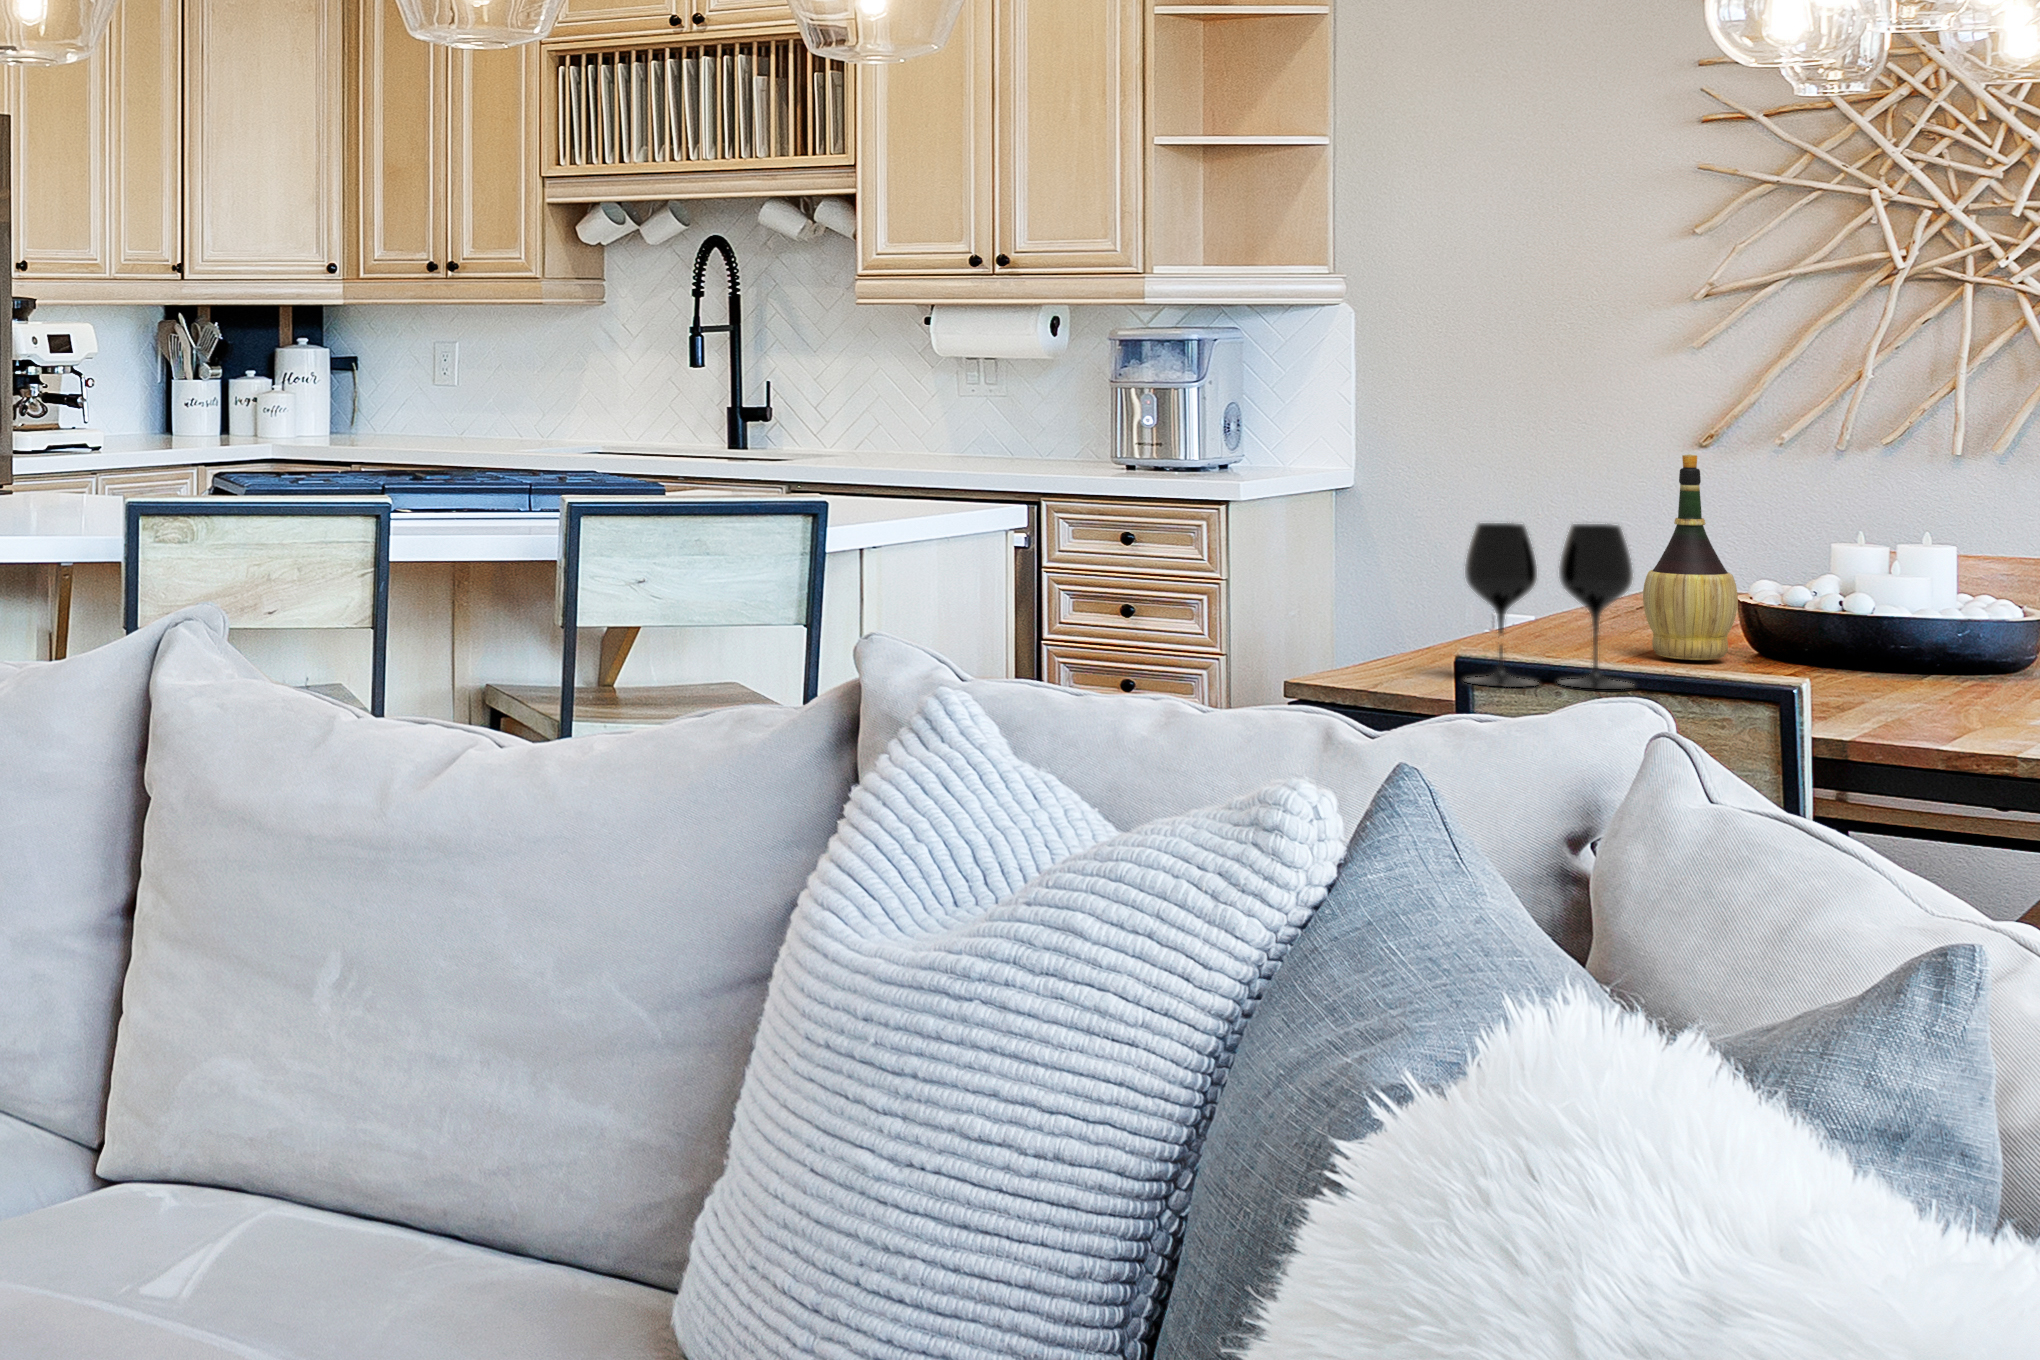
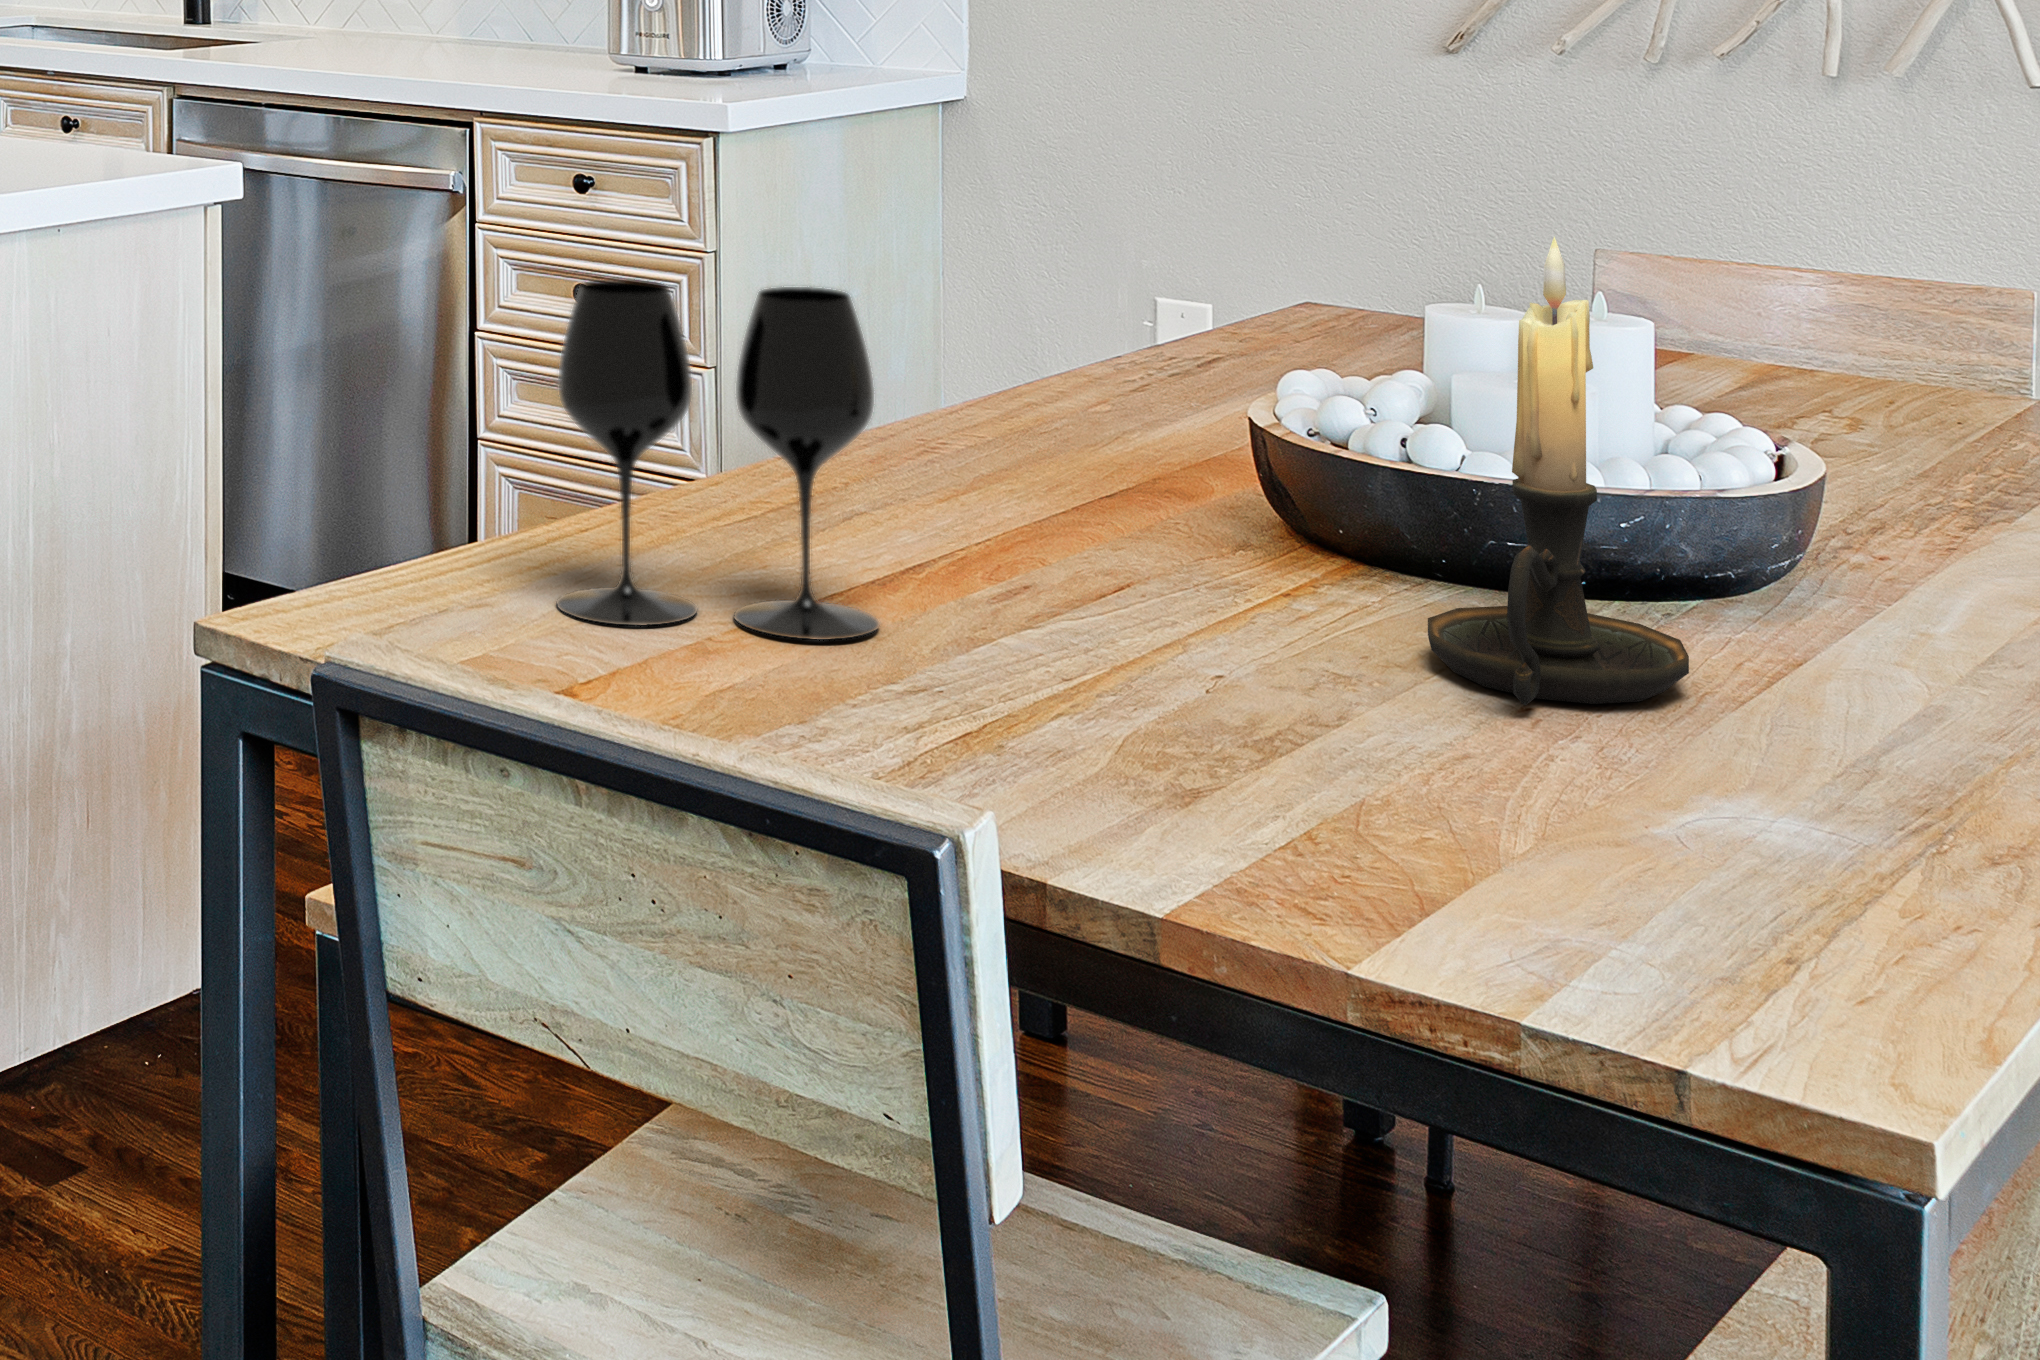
wine bottle: present [1643,454,1738,660] -> none [1010,131,1180,538]
candle holder: none [1900,489,2033,702] -> present [1428,236,1689,705]

